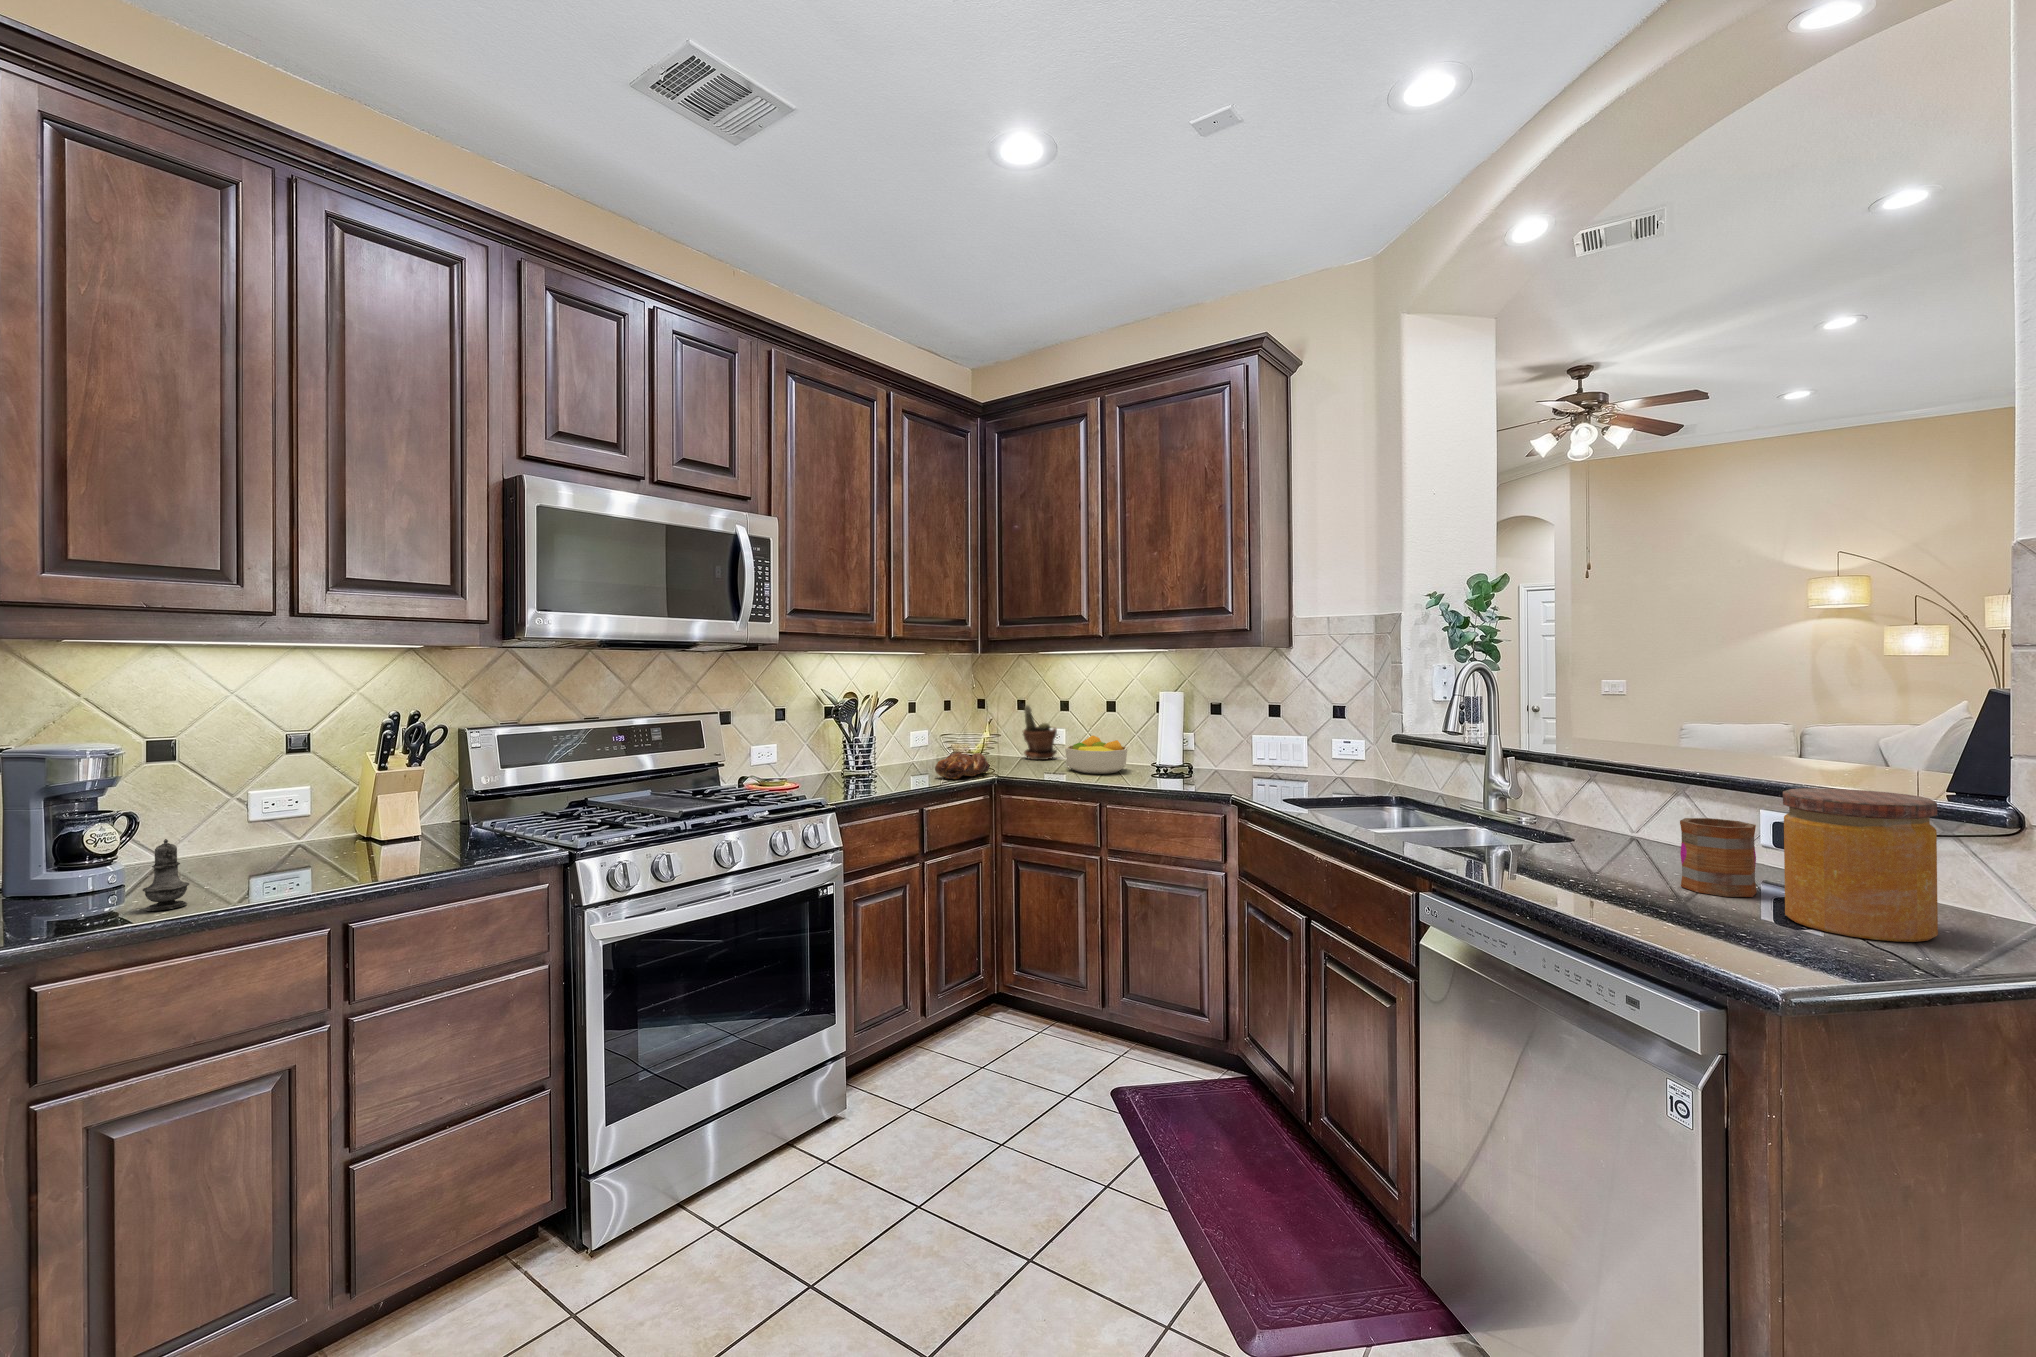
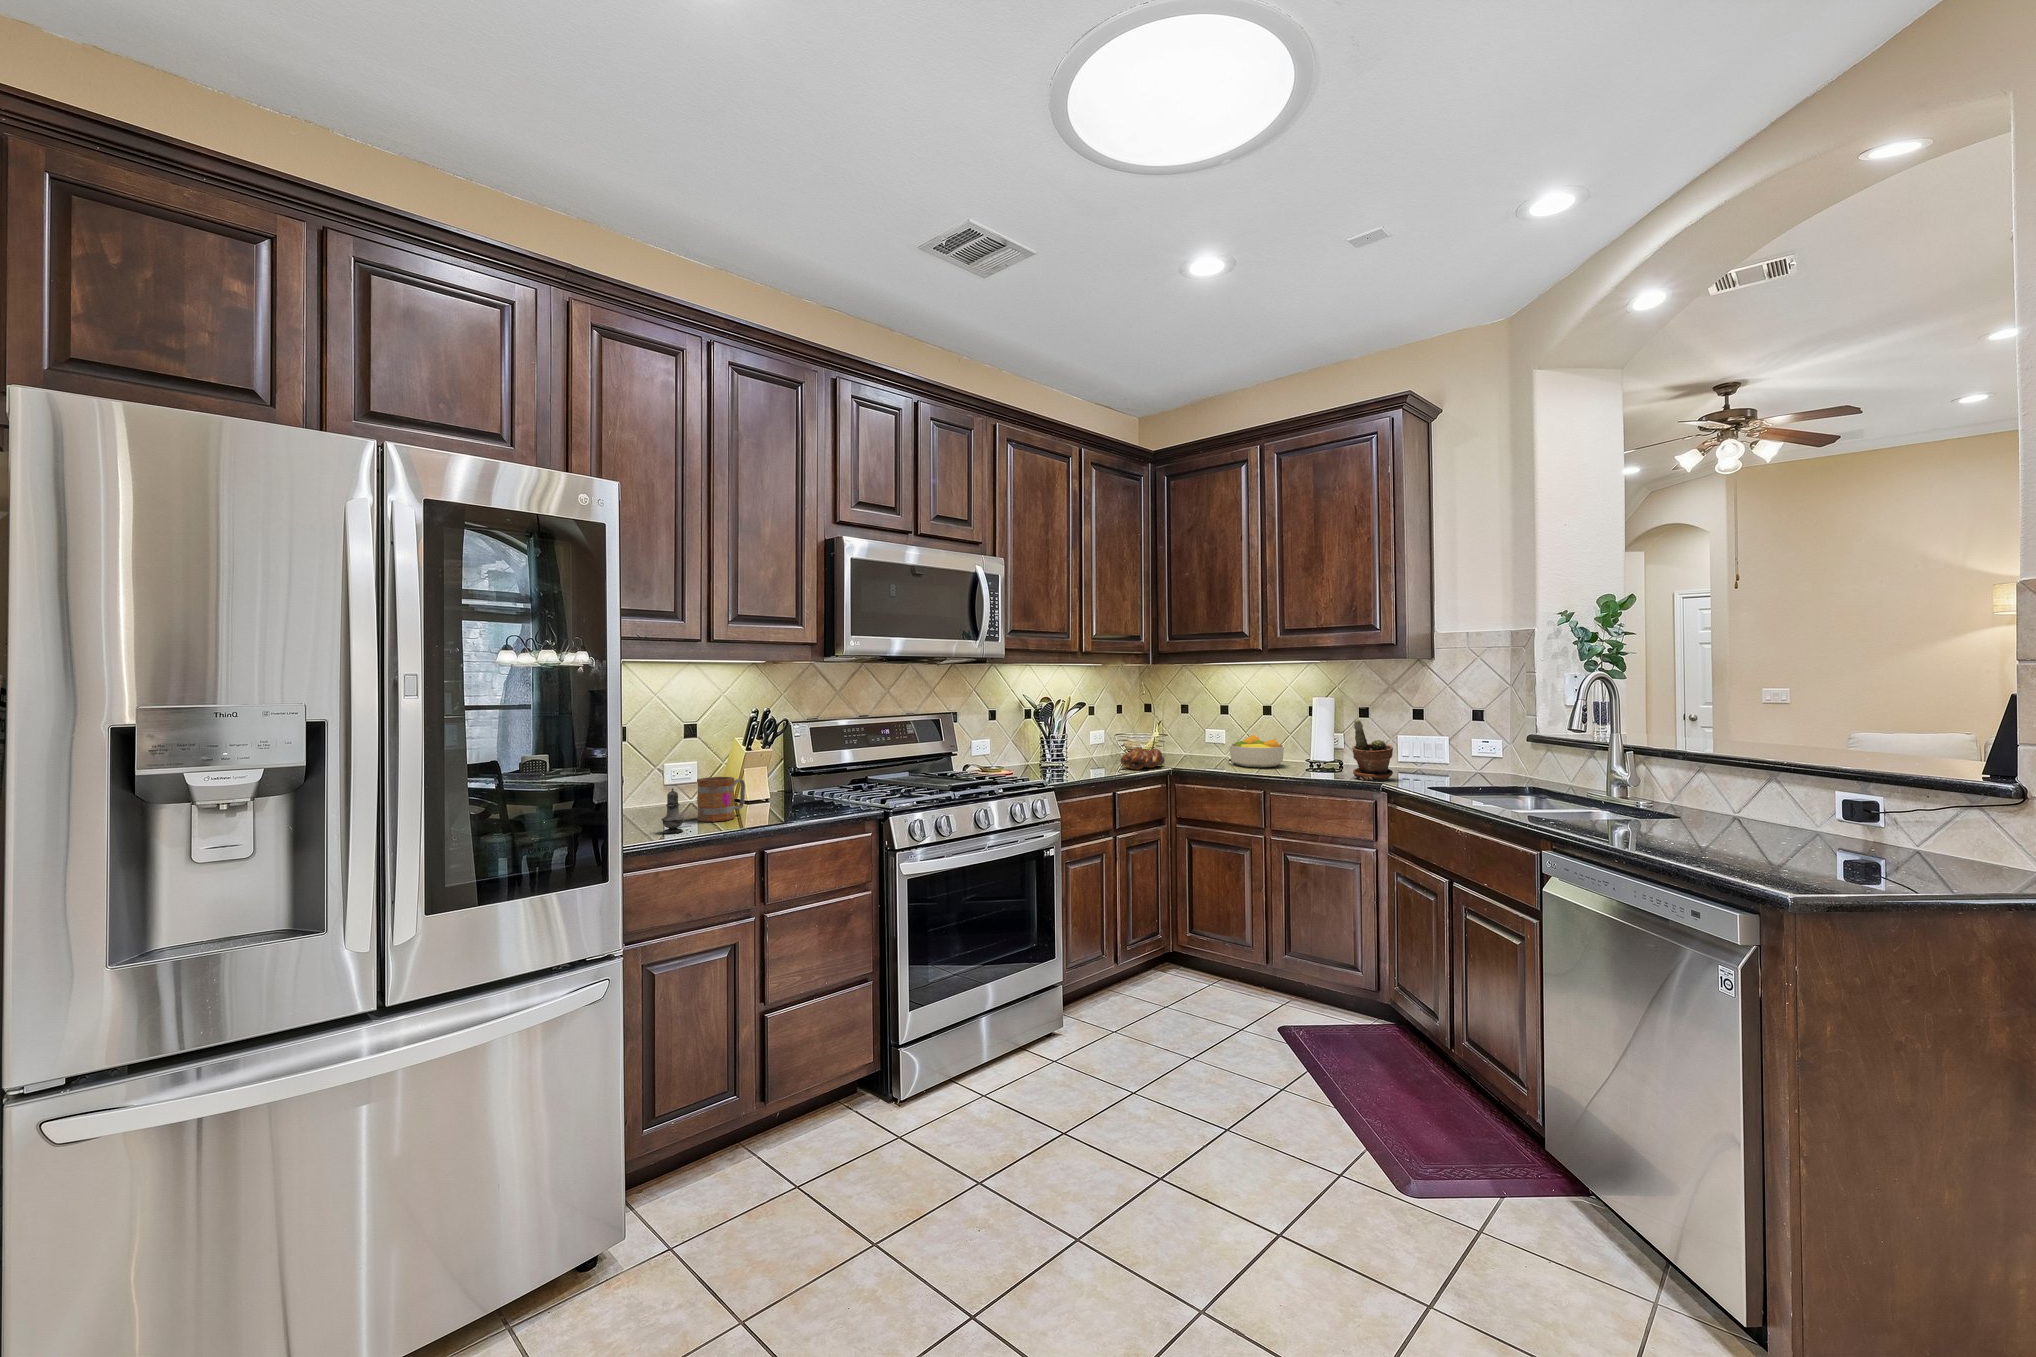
potted plant: present [1023,705,1057,760] -> present [1352,719,1393,781]
jar: present [1783,788,1938,942] -> none [1823,767,1940,876]
mug: present [1680,818,1757,897] -> present [697,777,745,822]

